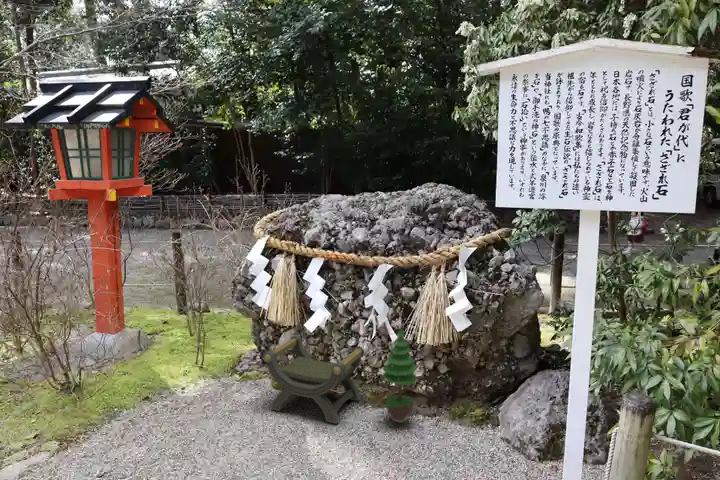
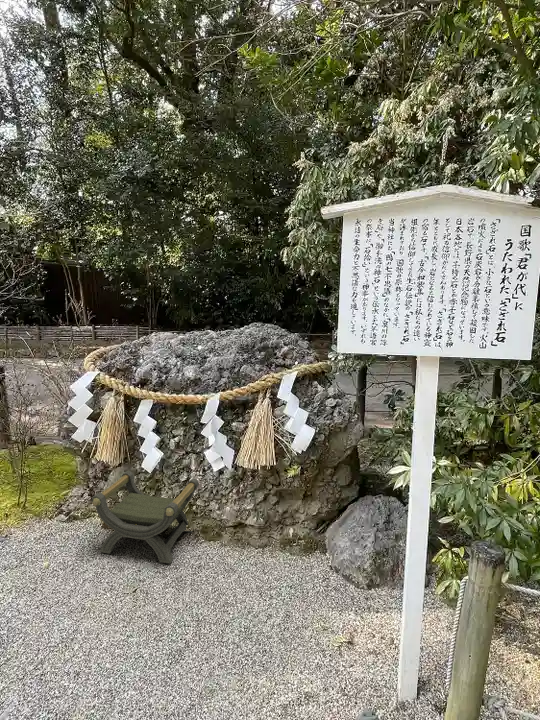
potted tree: present [382,329,417,423] -> none [214,464,250,556]

